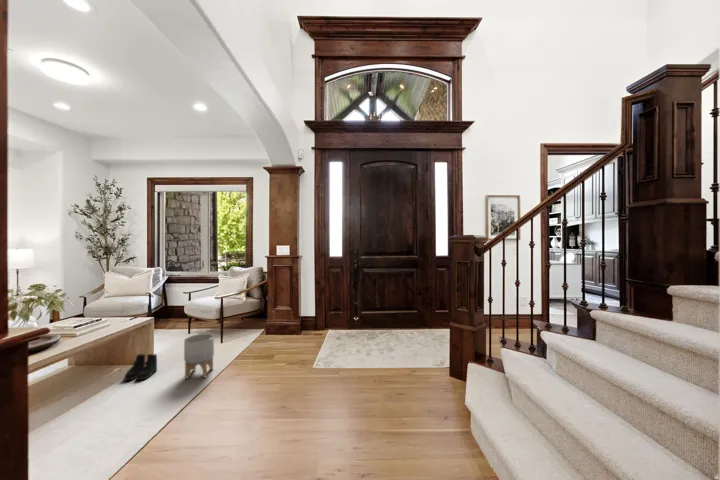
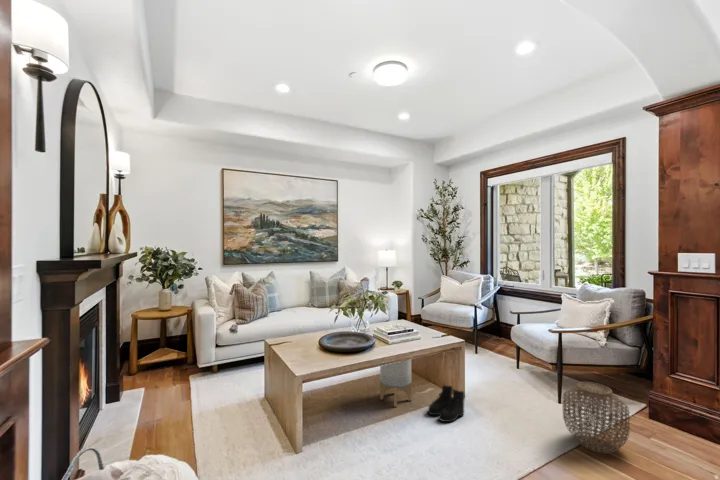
woven basket: none [226,320,258,357] -> present [563,382,630,453]
planter: present [184,334,214,379] -> present [380,359,411,407]

